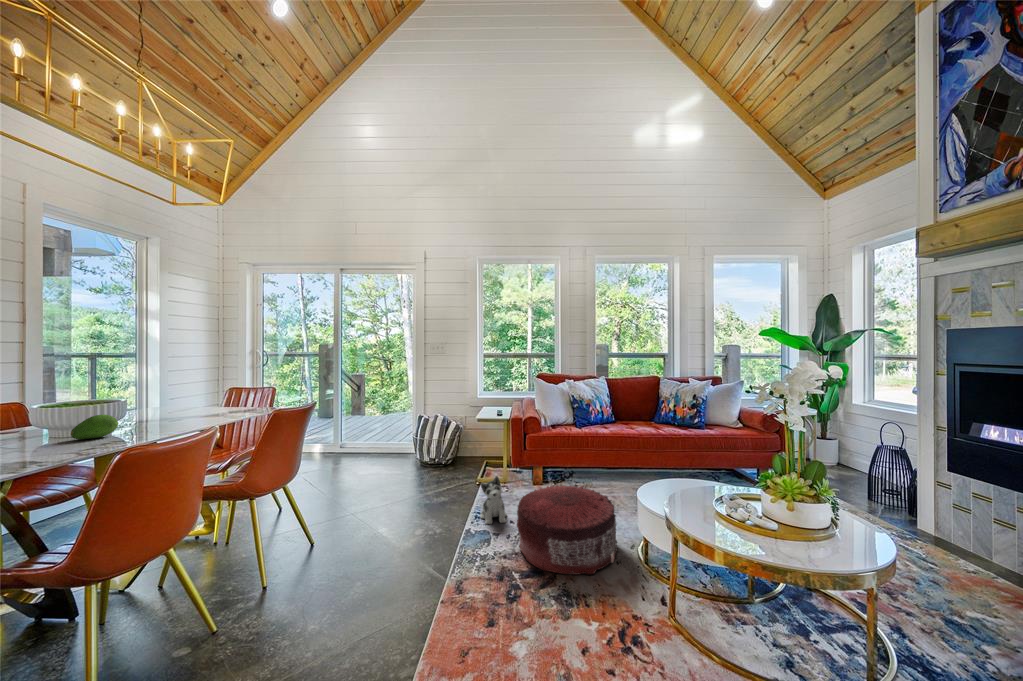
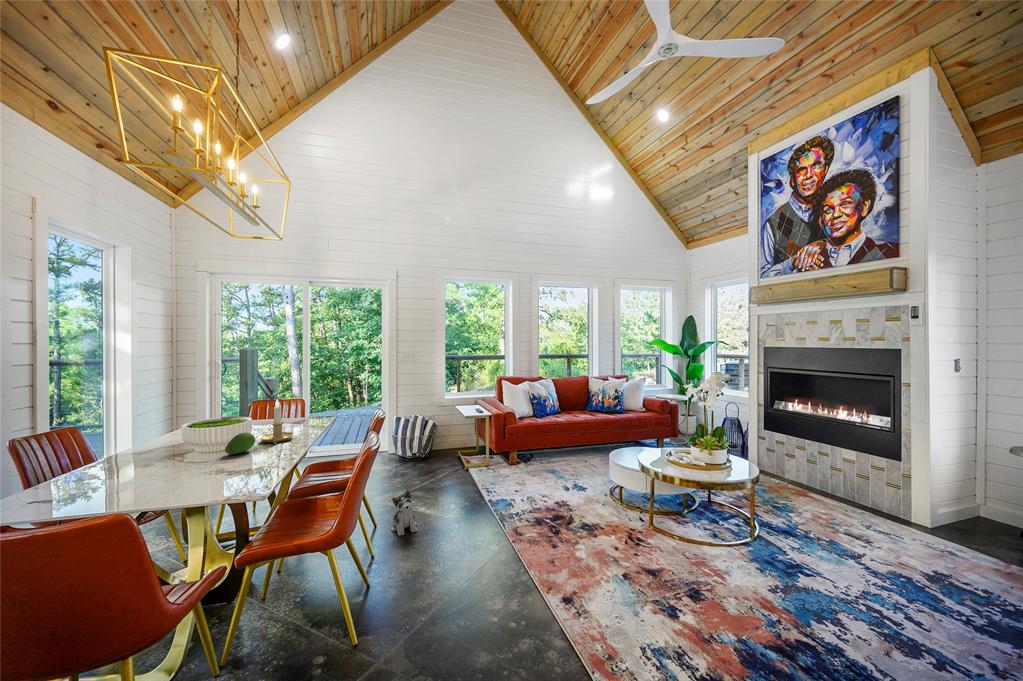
candlestick: none [147,378,195,432] -> present [261,400,294,445]
plush toy: present [480,476,507,524] -> present [391,489,417,536]
pouf: present [517,485,618,575] -> none [533,459,602,517]

